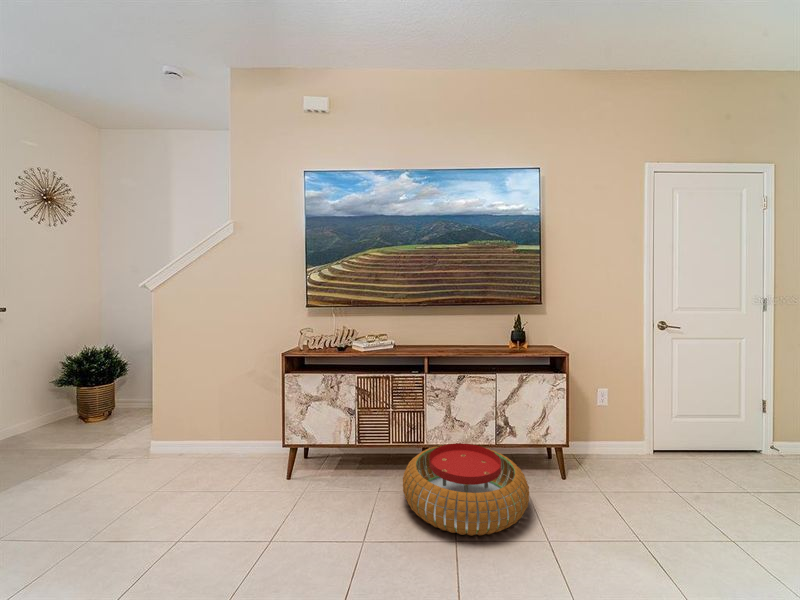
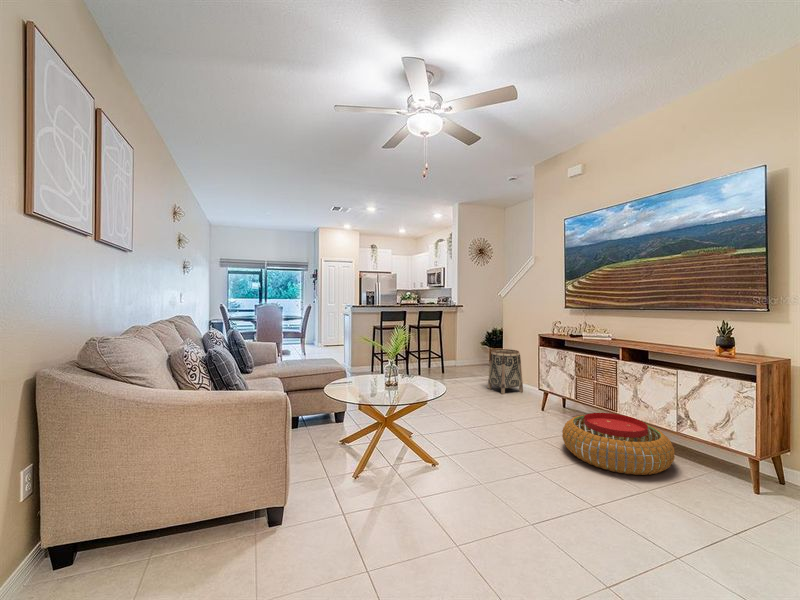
basket: none [151,382,219,470] -> present [488,349,523,394]

